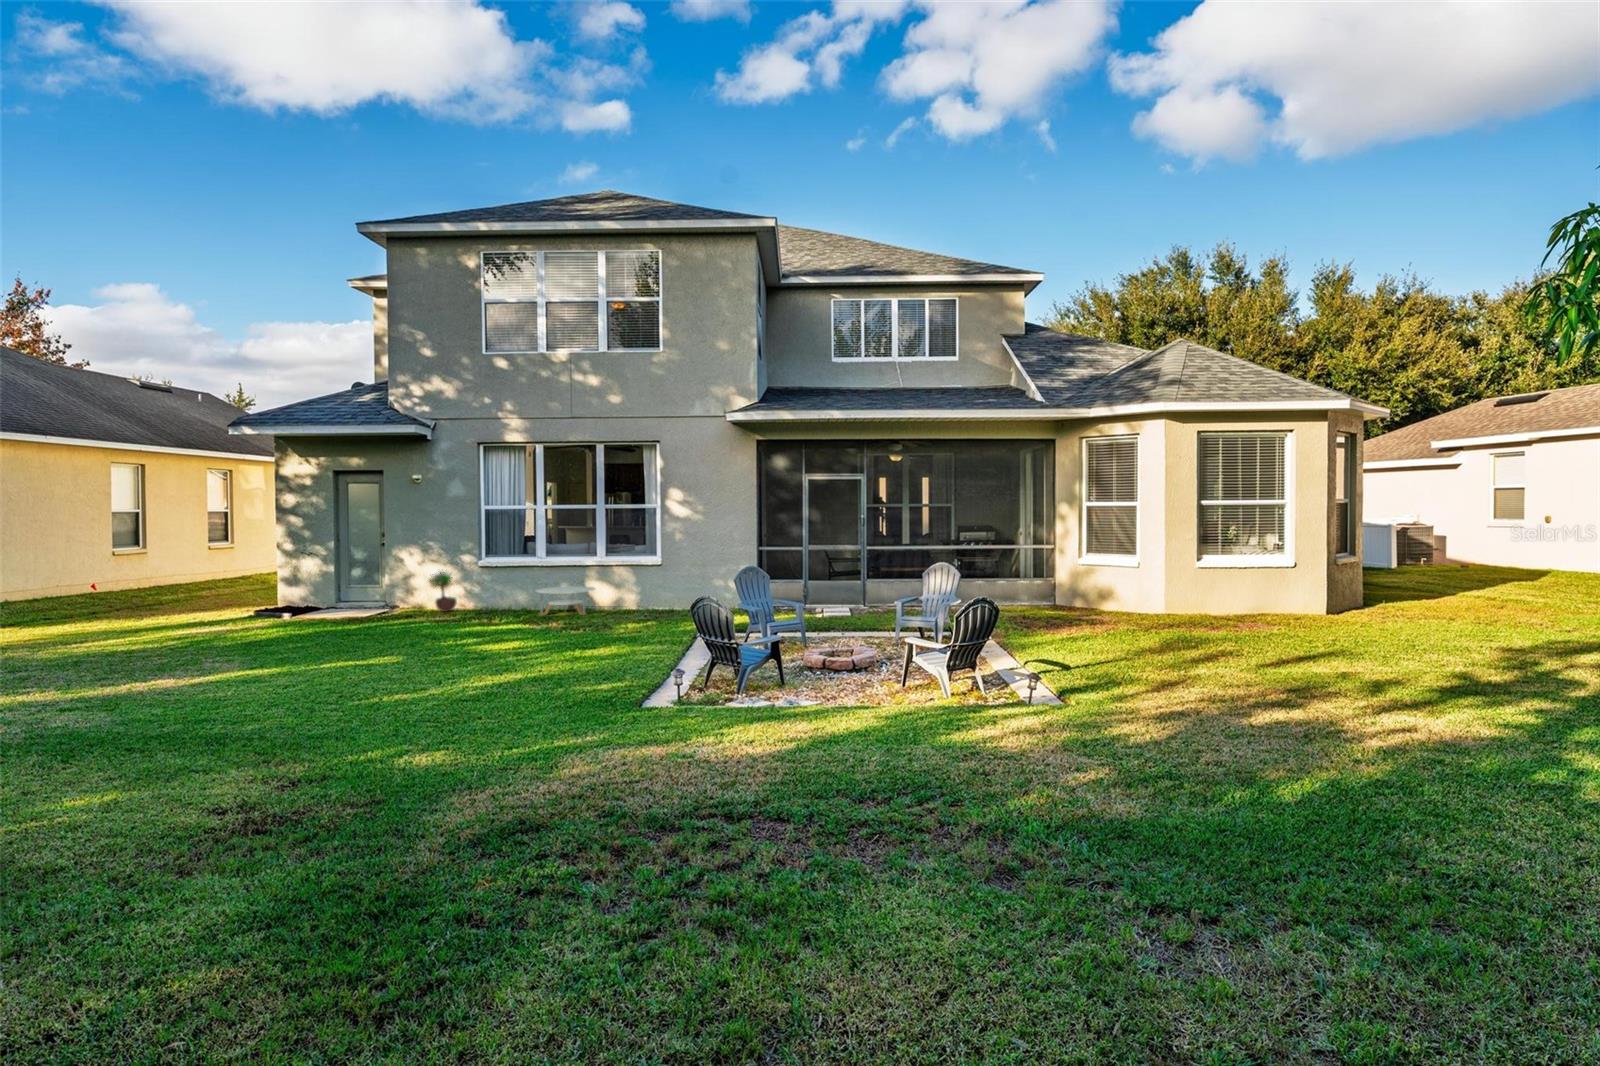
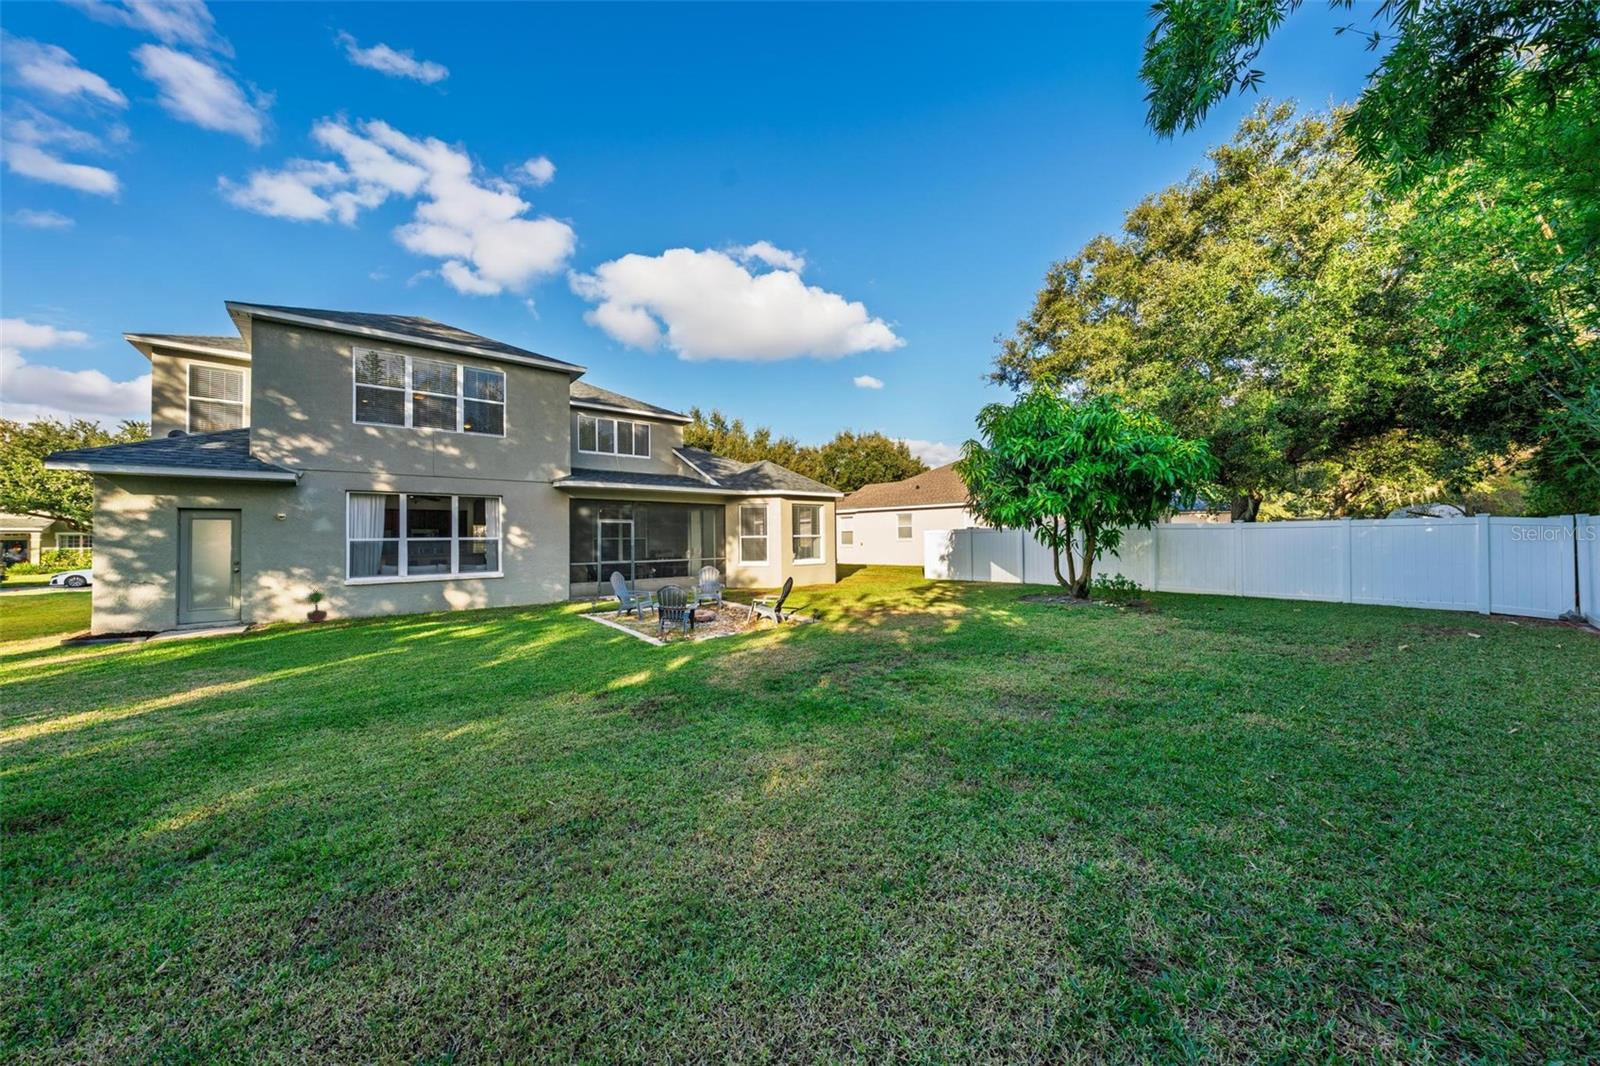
round table: present [536,586,595,615] -> none [410,595,460,618]

